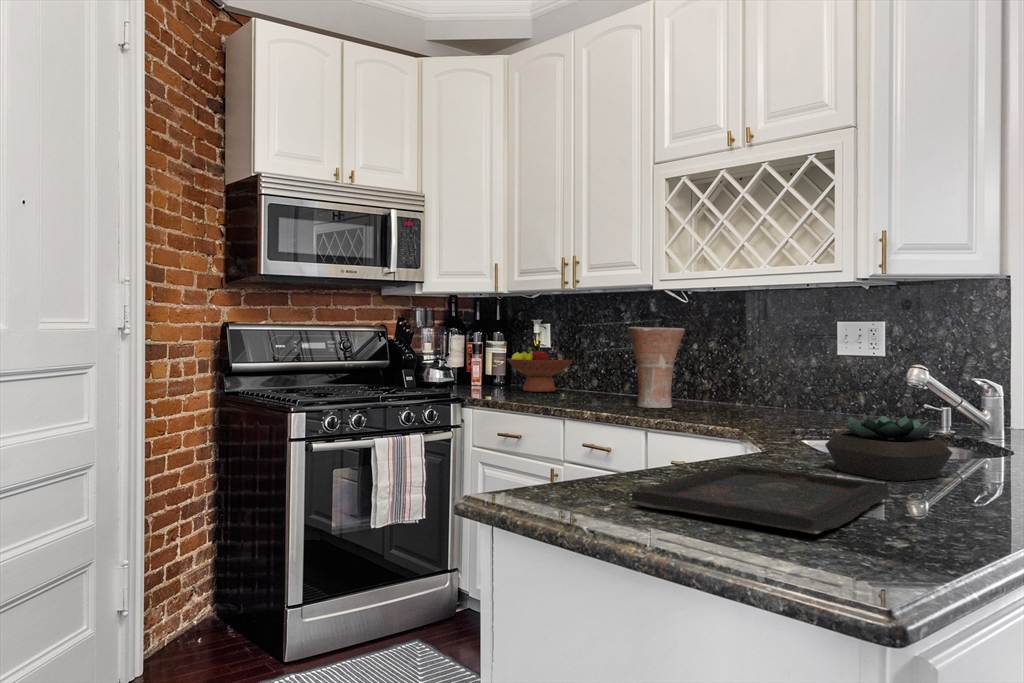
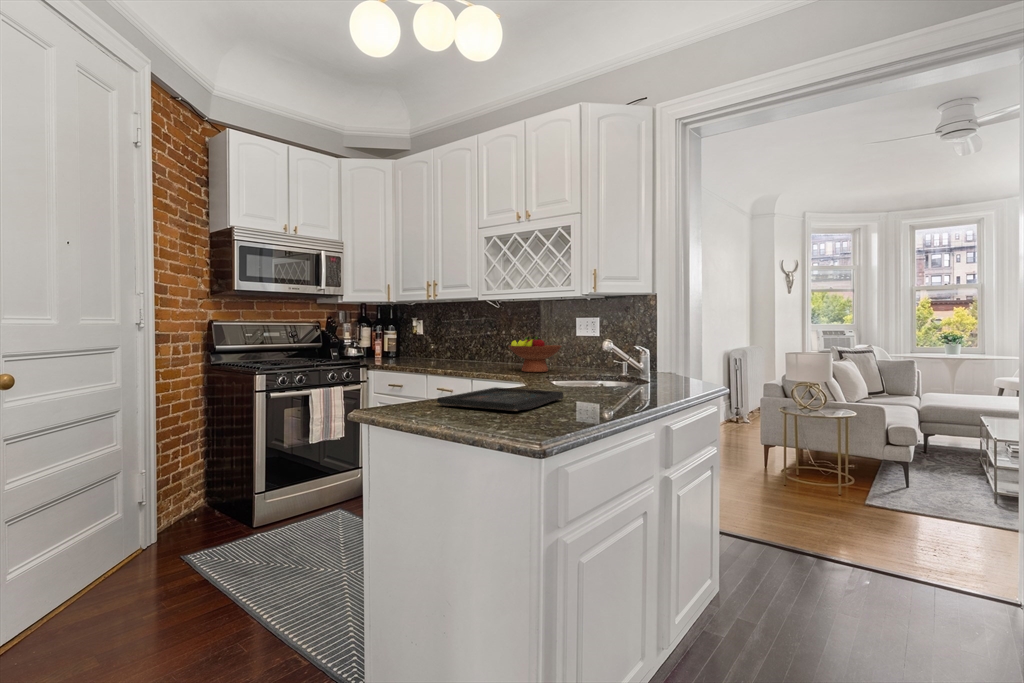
vase: present [627,327,685,408] -> none [464,322,497,367]
fruit bowl: present [507,347,573,392] -> present [509,336,562,372]
succulent plant: present [825,414,953,481] -> none [546,362,603,393]

